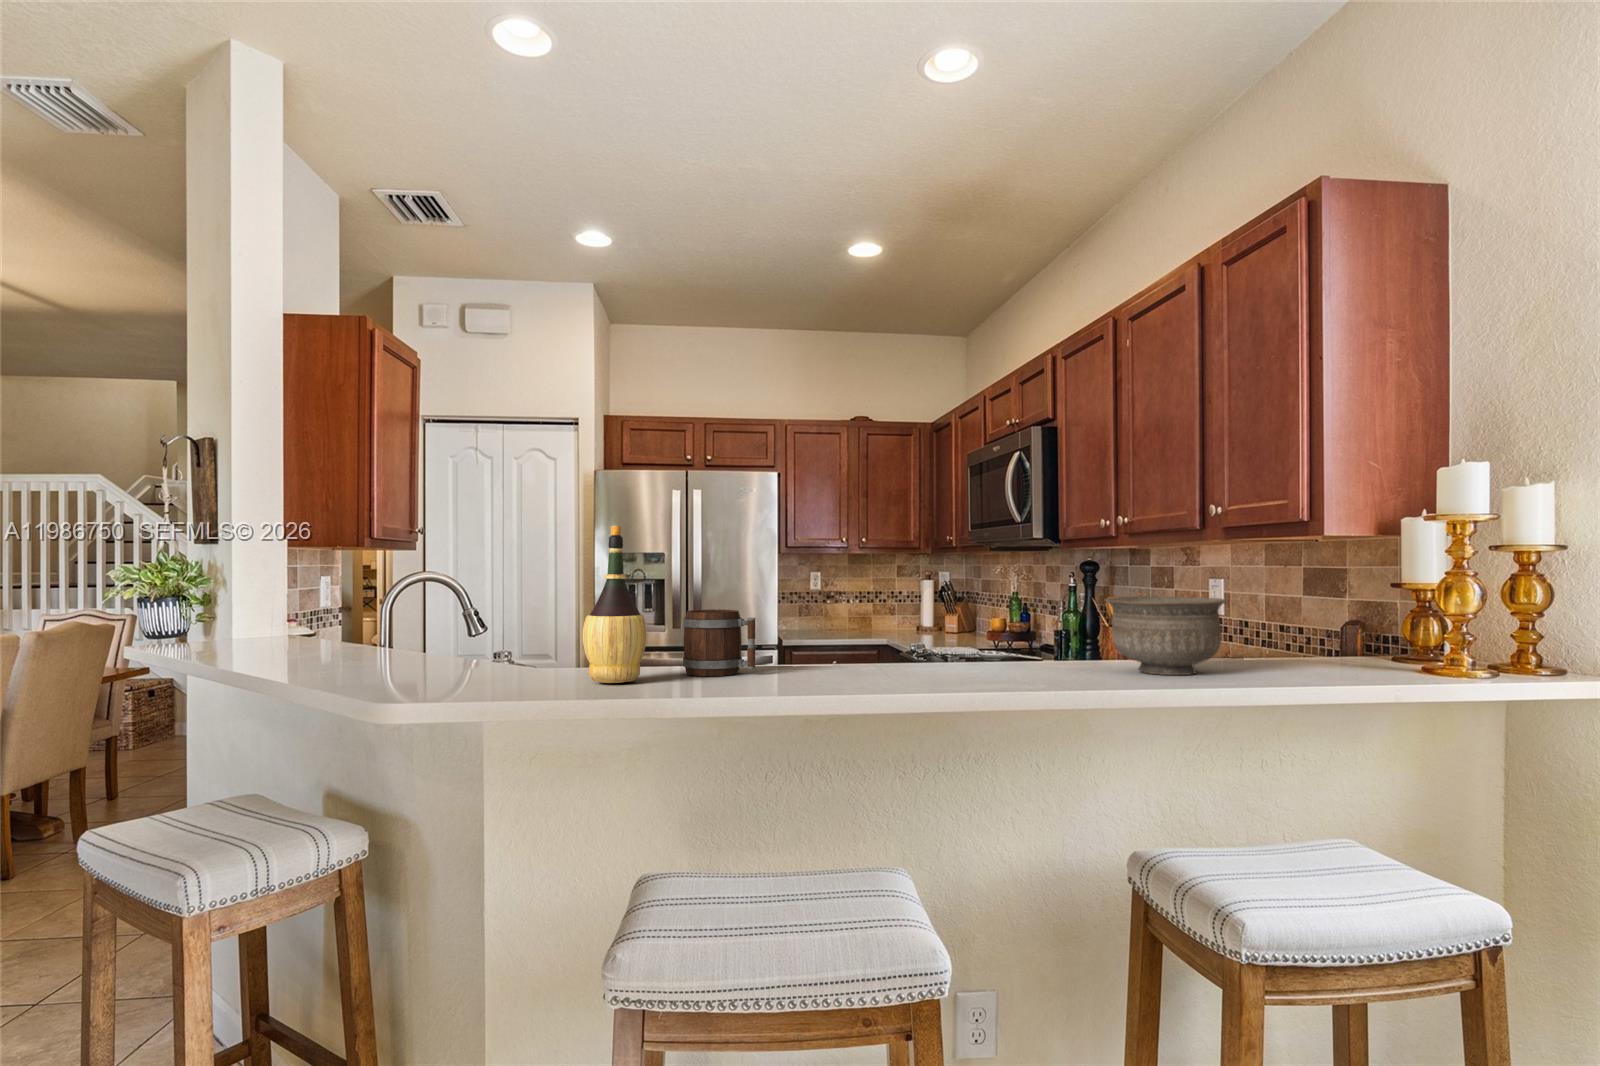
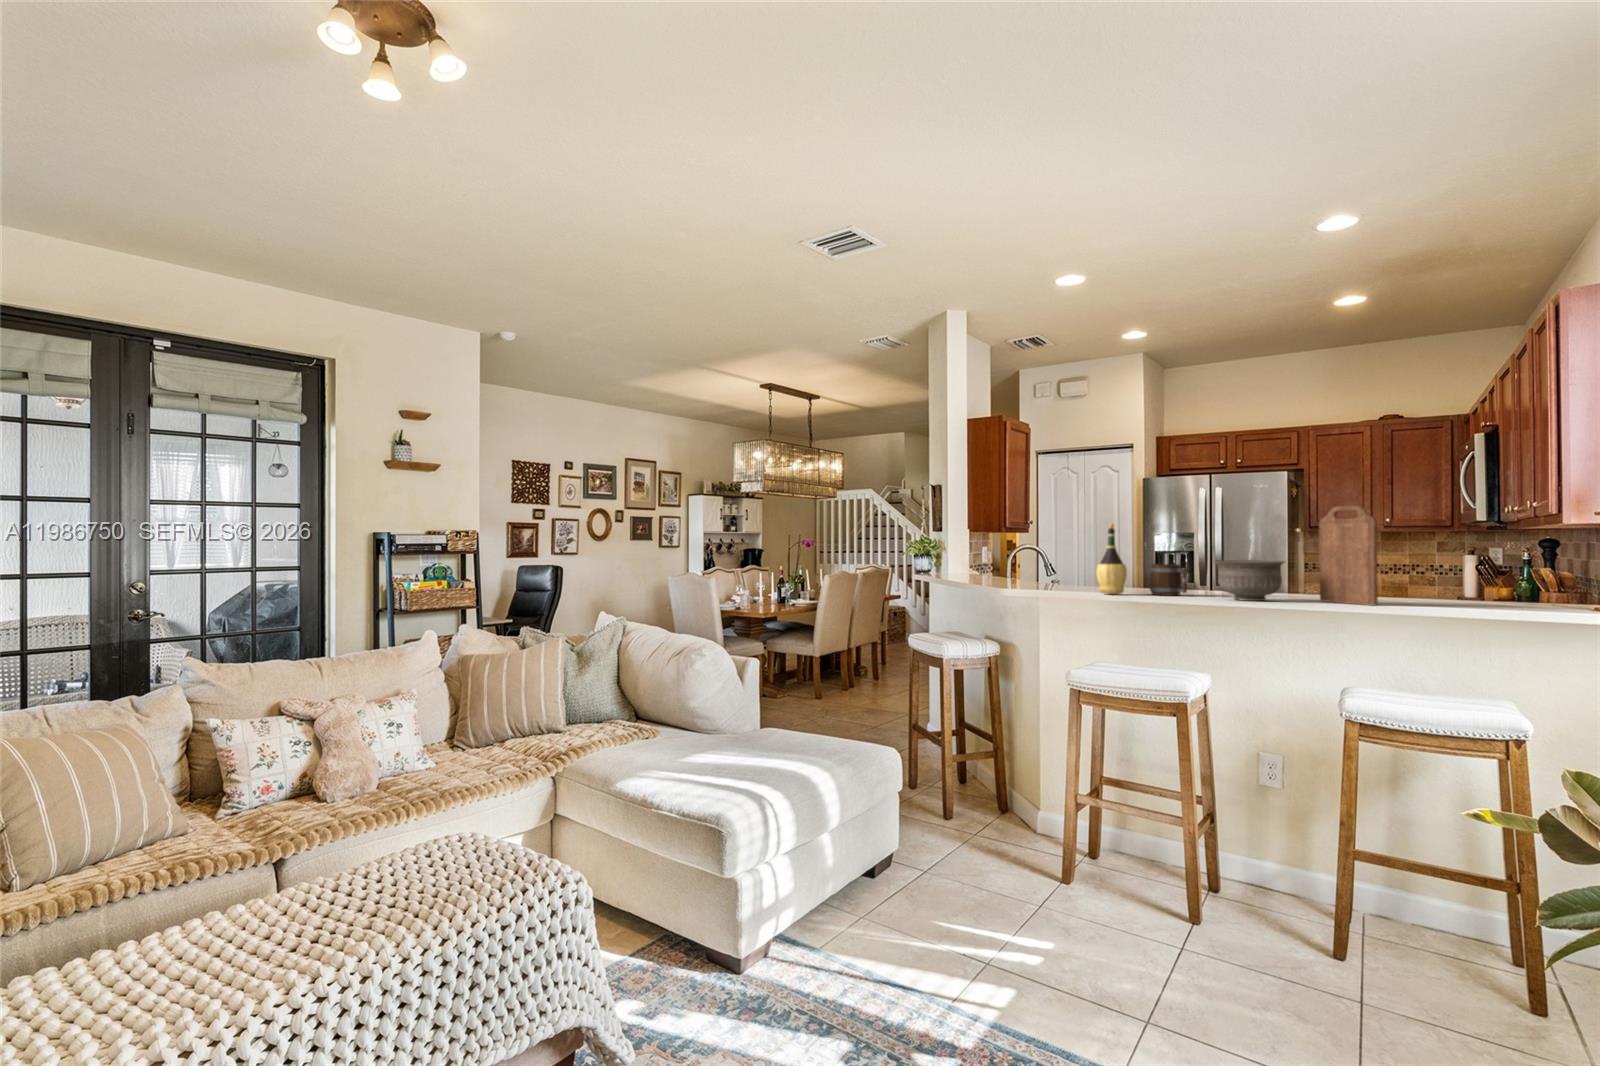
cutting board: none [971,500,1073,678] -> present [1319,506,1378,606]
bowl: present [1105,596,1228,675] -> present [1215,560,1285,601]

